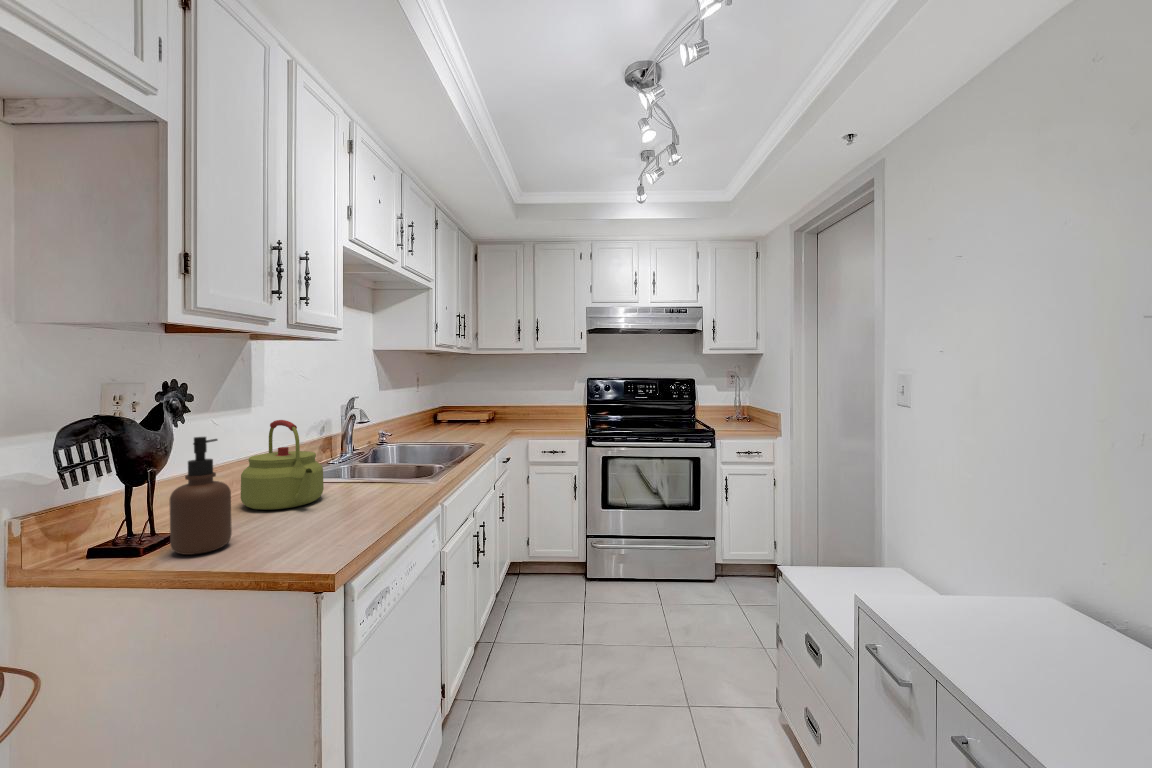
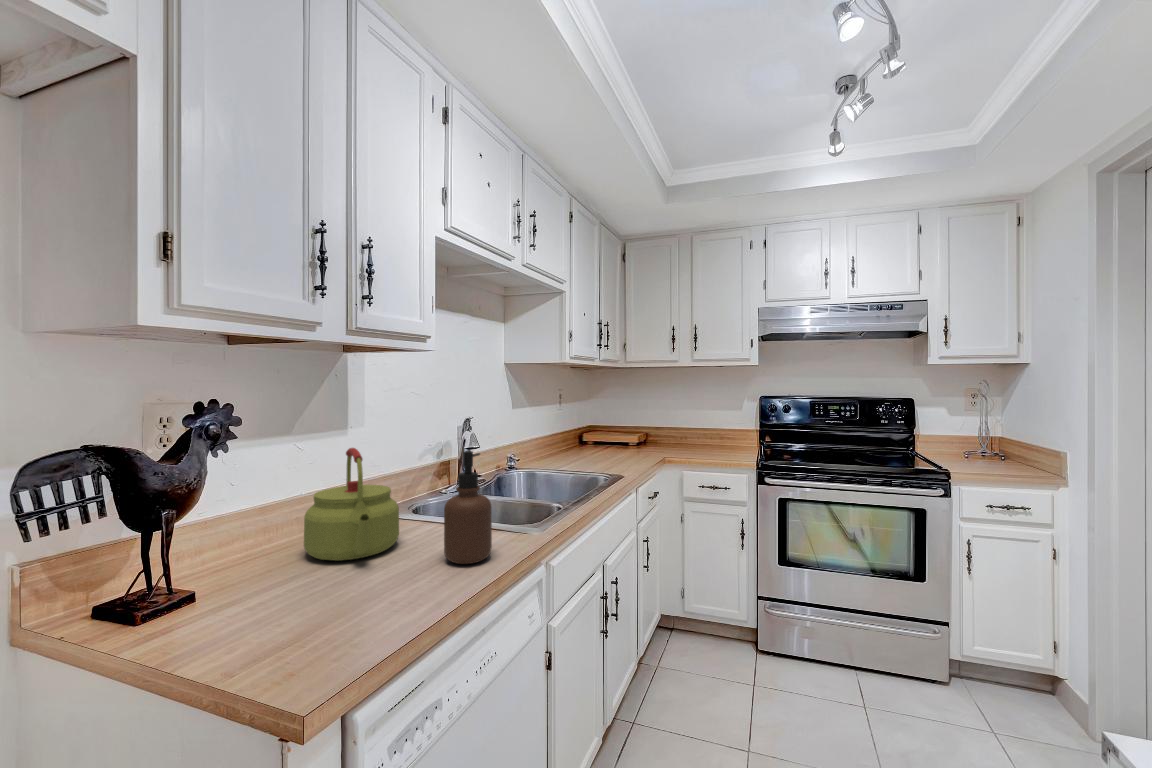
soap dispenser: present [170,437,232,555] -> present [444,451,492,564]

